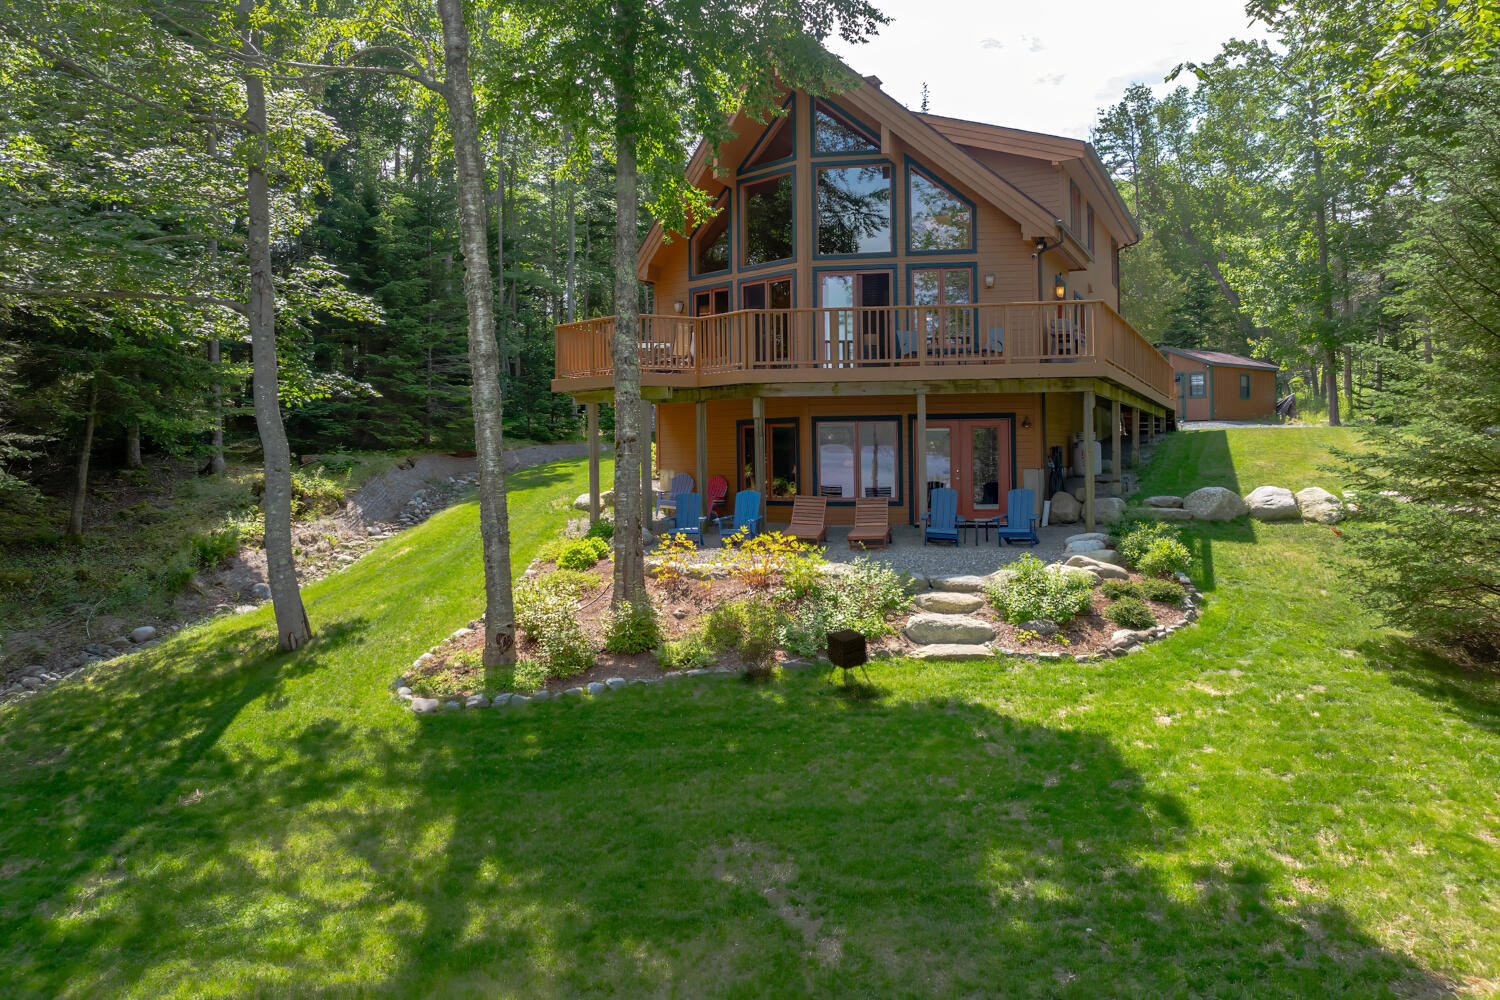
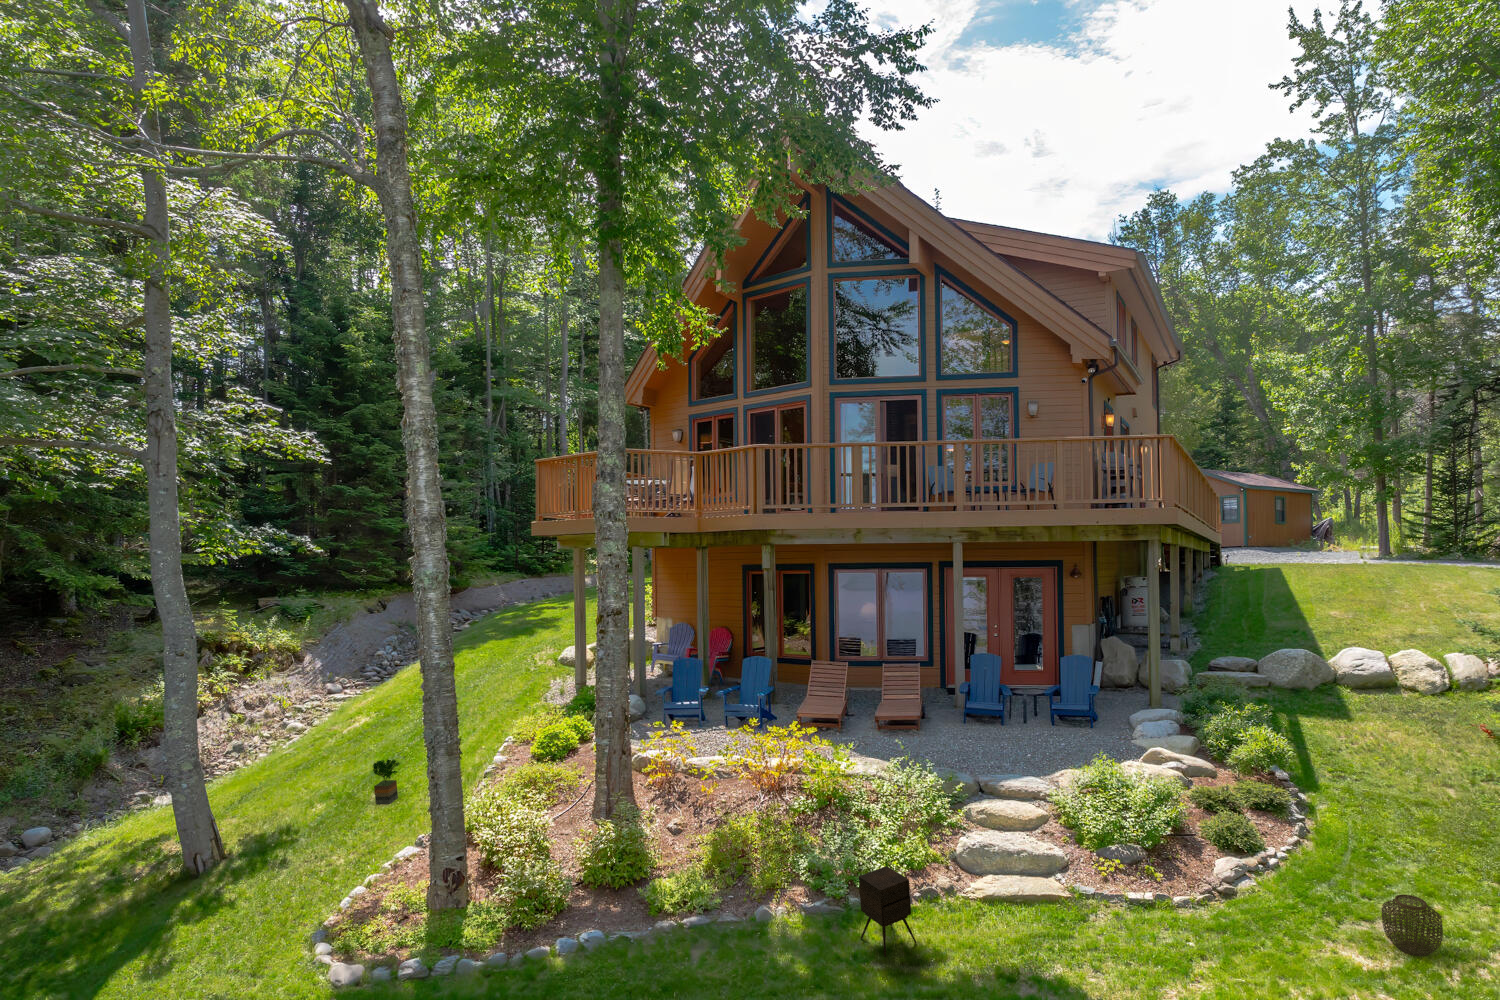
potted tree: none [423,569,447,605] -> present [373,759,400,804]
woven basket: present [742,638,775,676] -> present [1382,894,1443,956]

